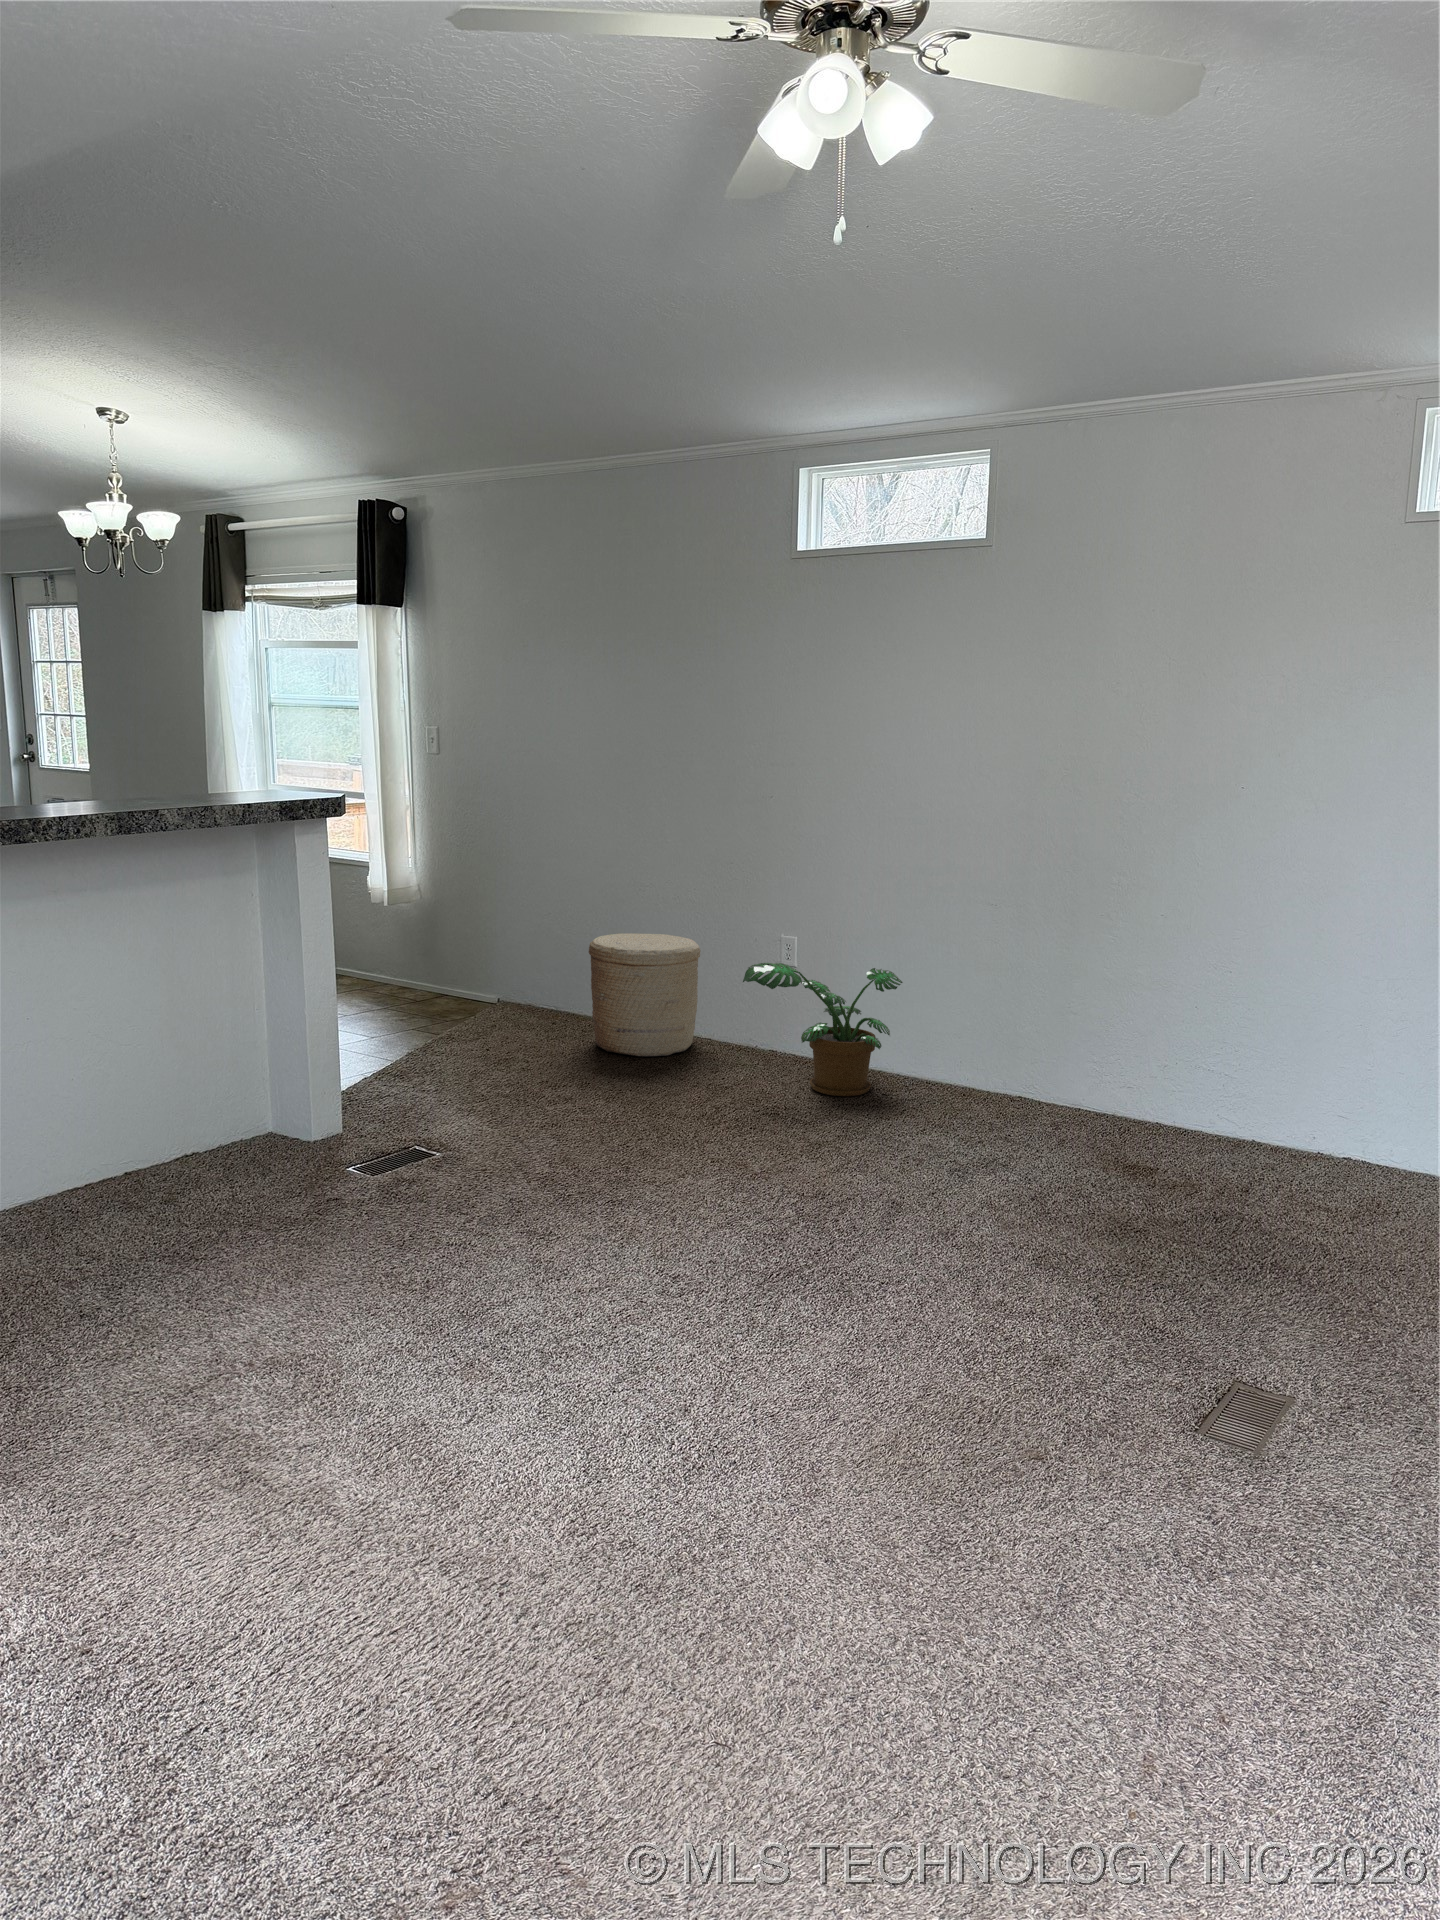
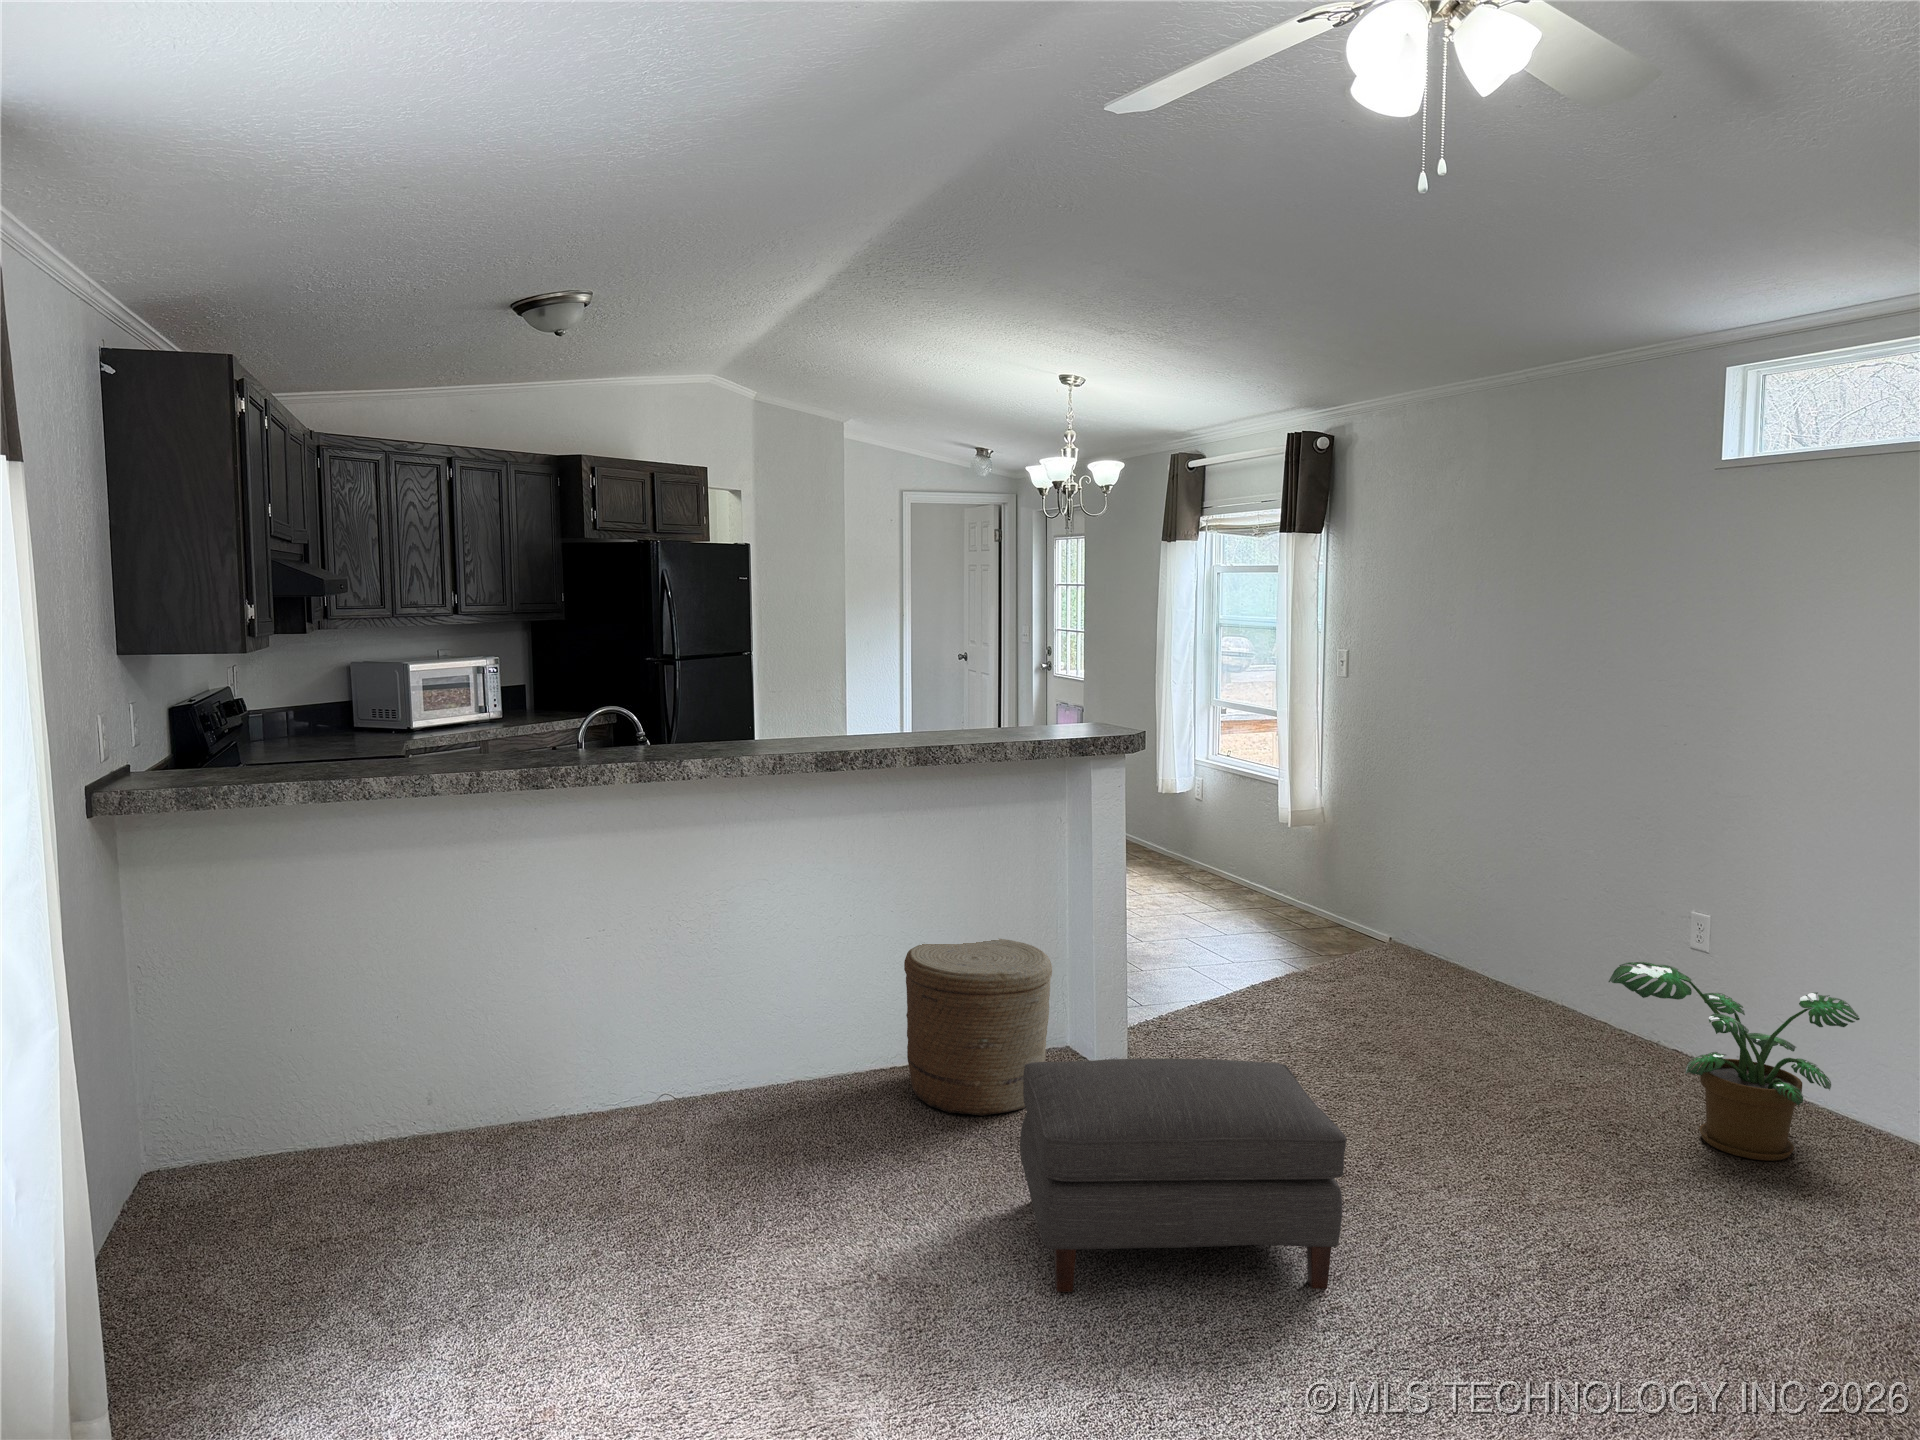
woven basket: present [589,933,700,1056] -> present [904,939,1052,1116]
ottoman: none [331,1081,659,1321] -> present [1020,1058,1347,1292]

